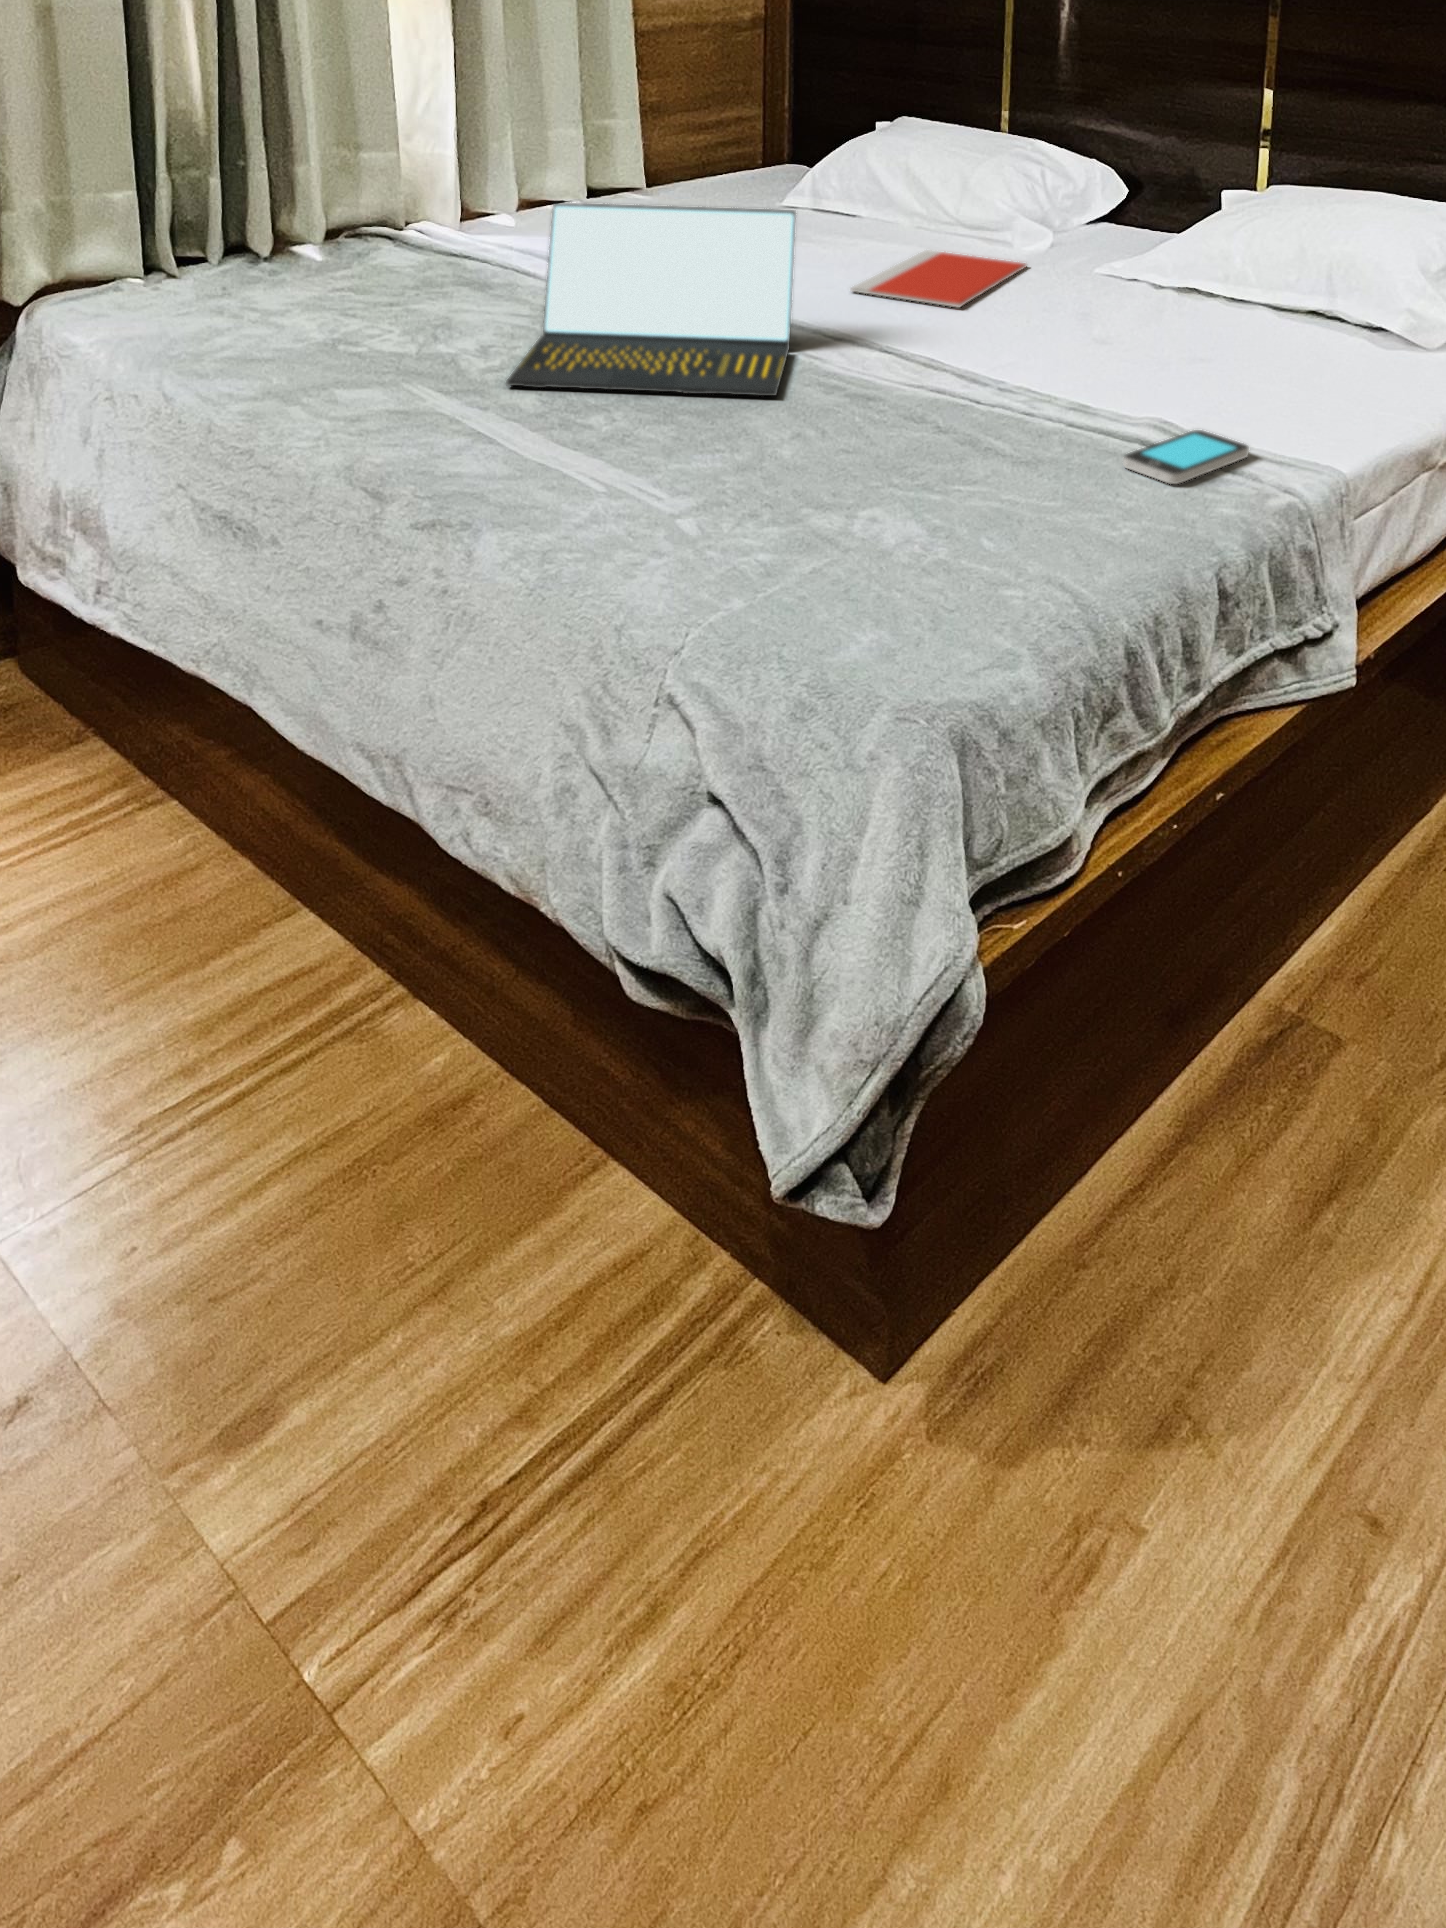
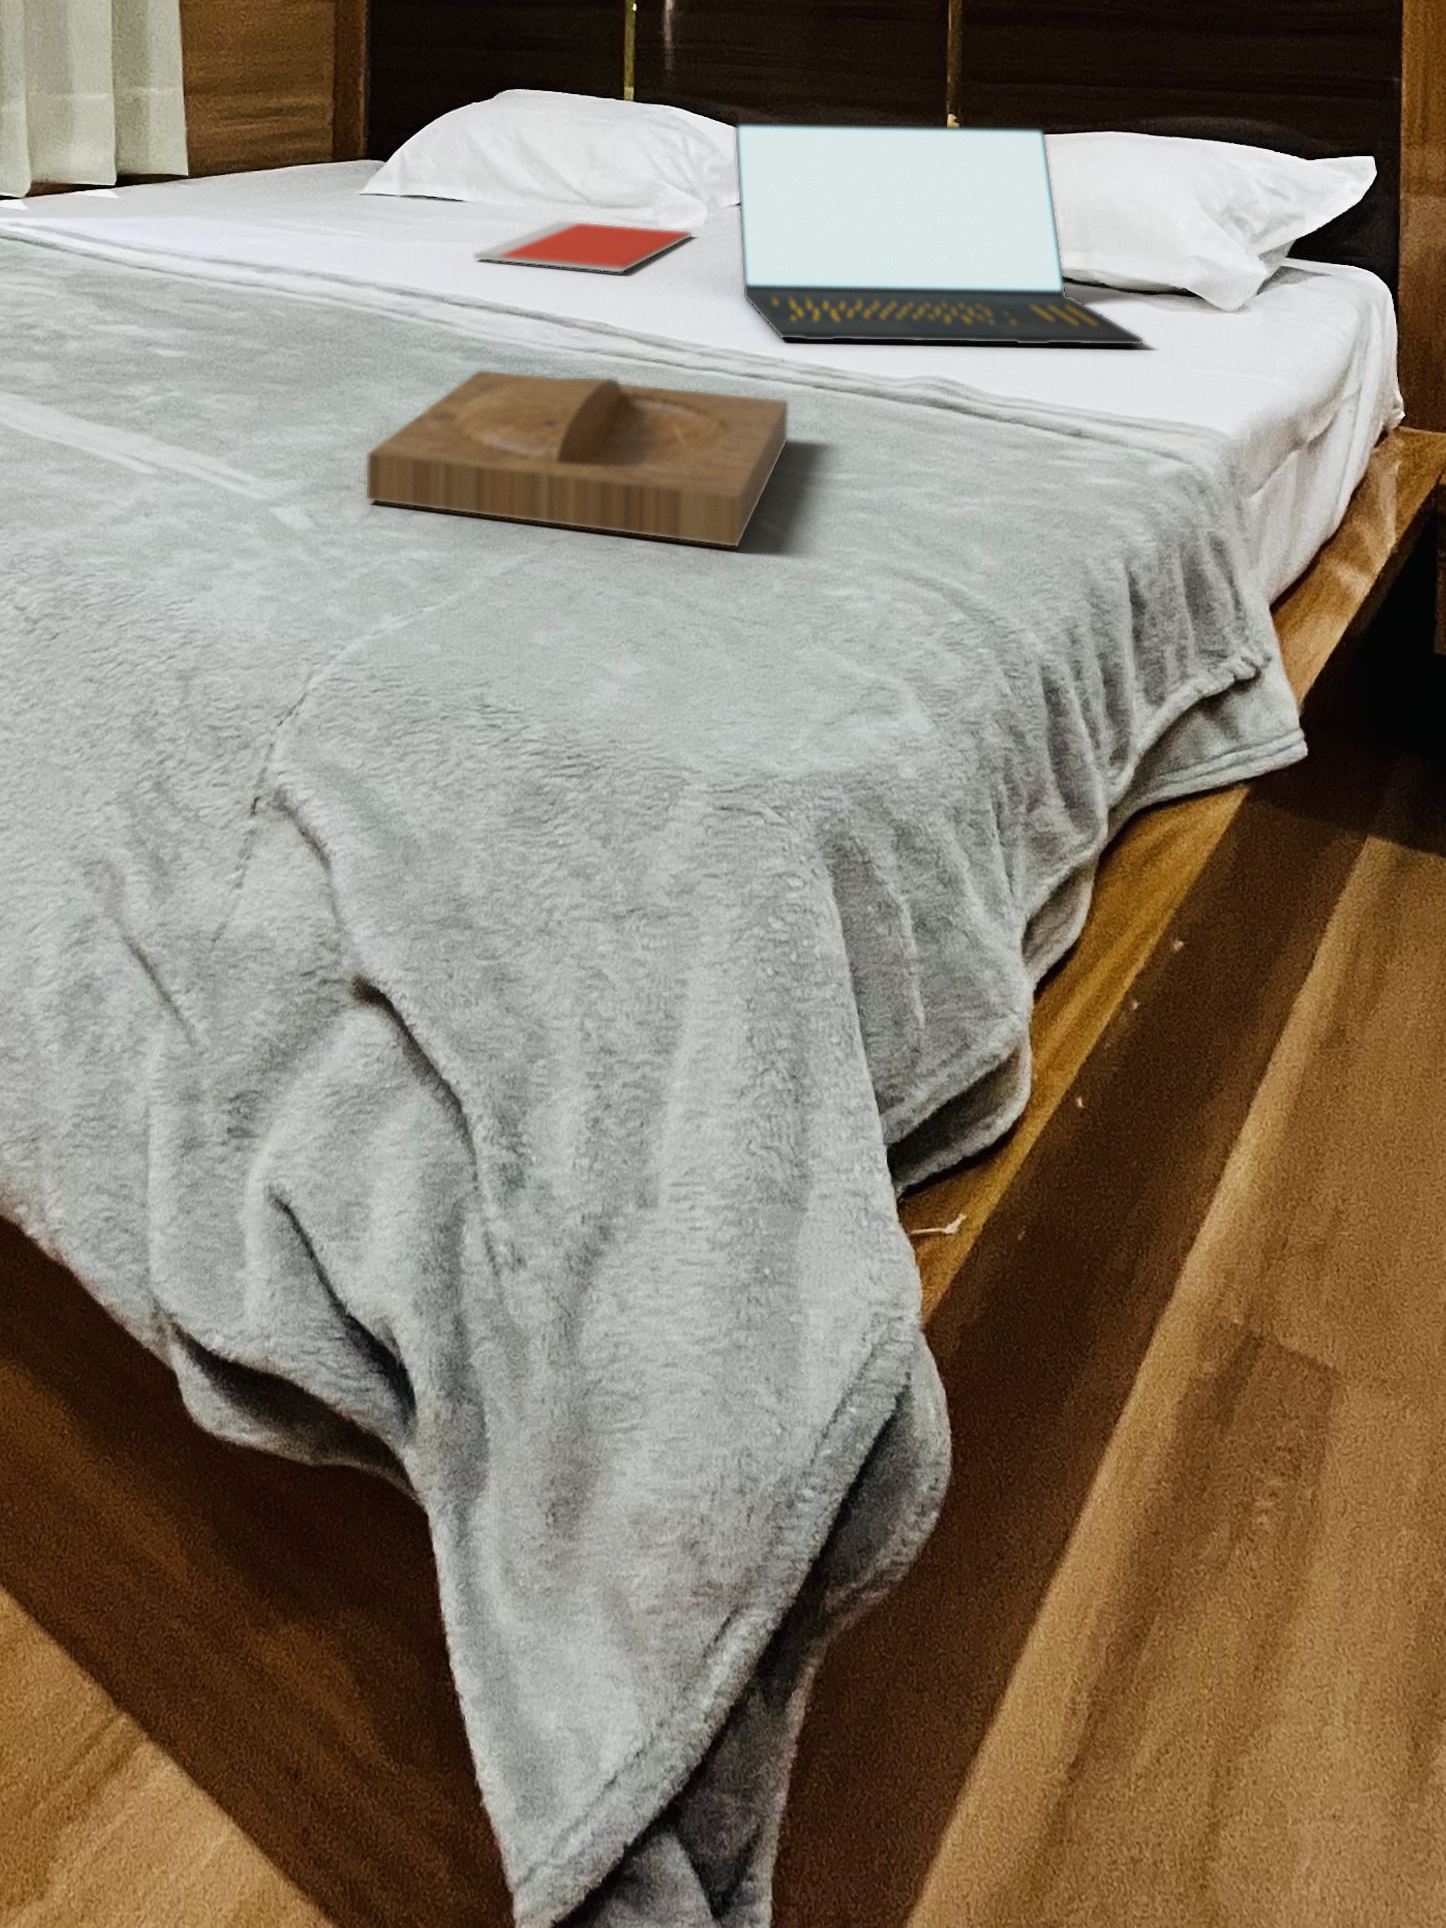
laptop: present [507,203,796,396] -> present [736,122,1142,344]
tray: none [736,414,1027,555] -> present [367,371,788,547]
smartphone: present [1123,430,1249,484] -> none [922,387,1090,452]

